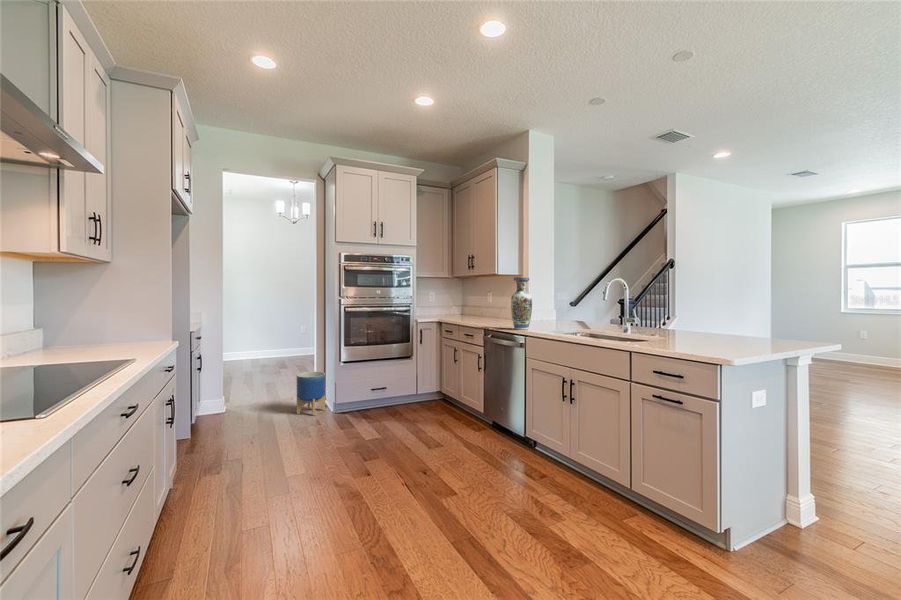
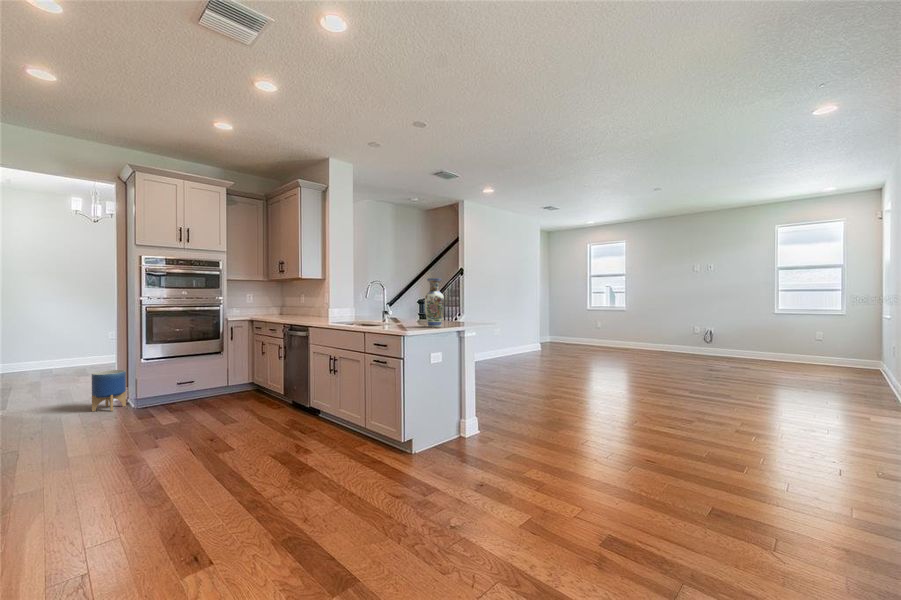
vase: present [511,277,532,330] -> present [425,278,444,327]

